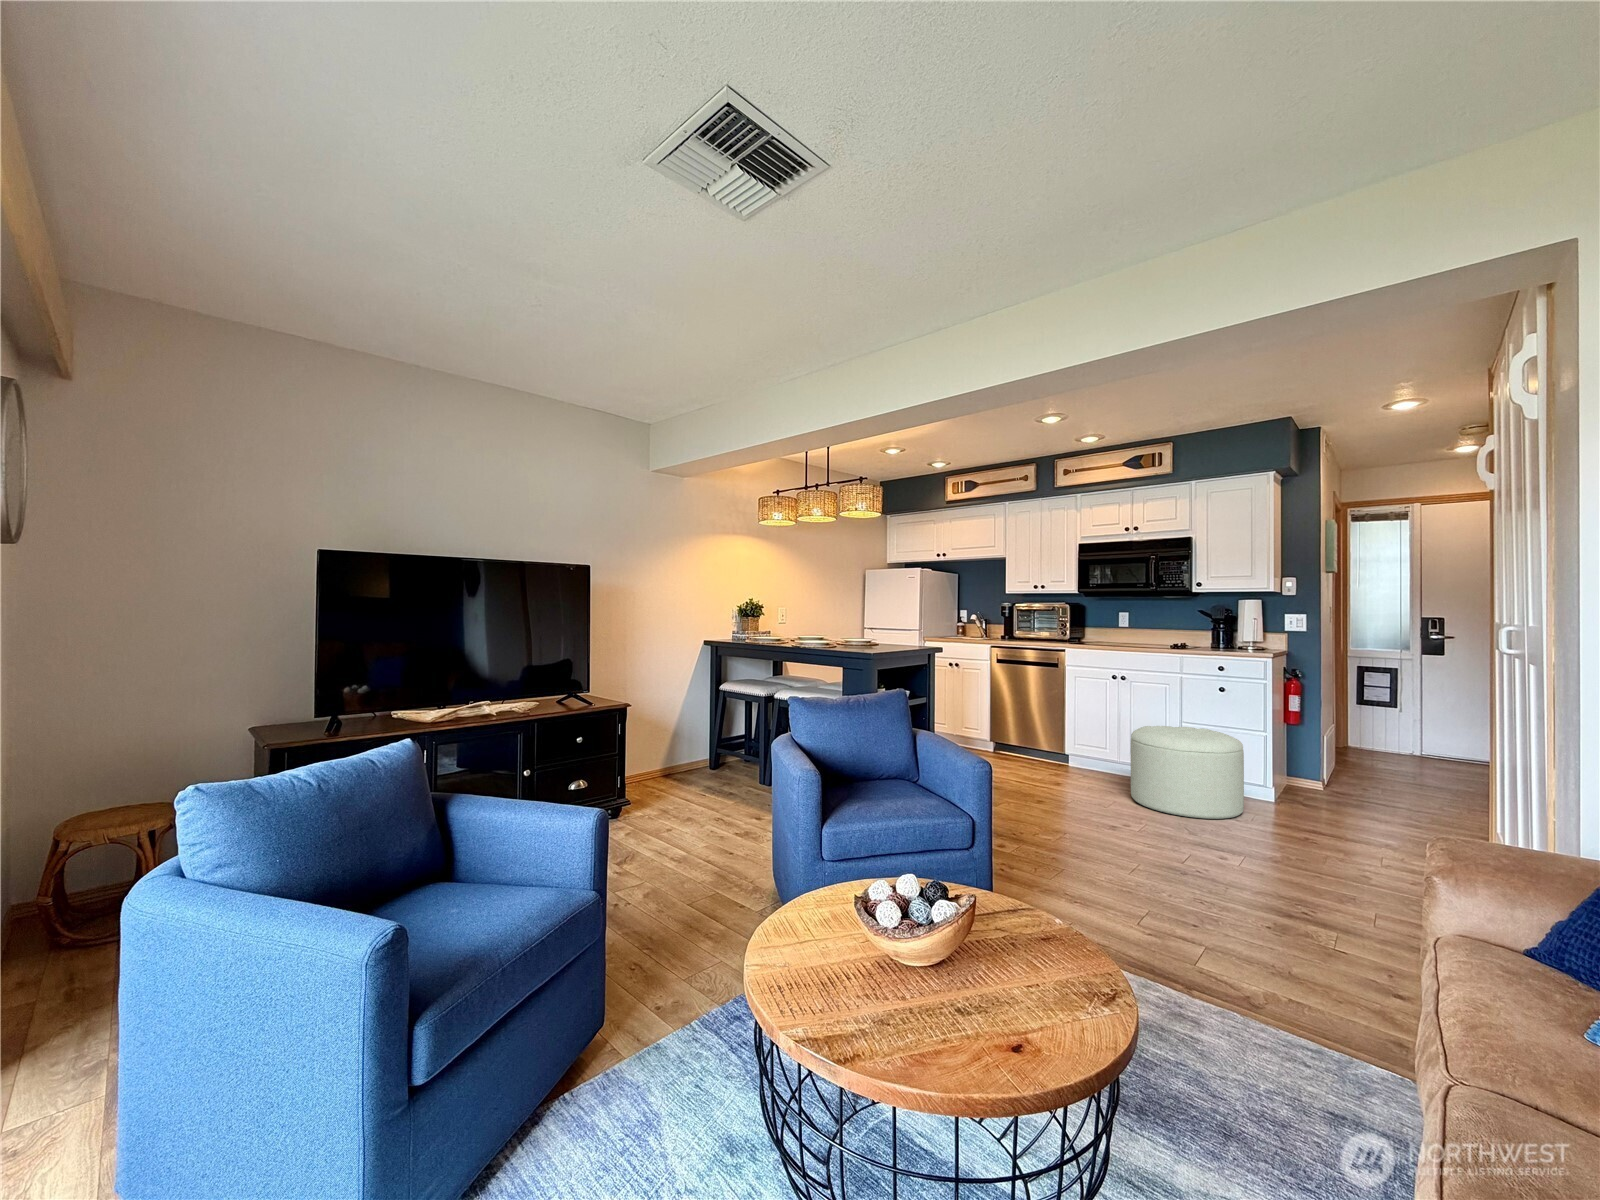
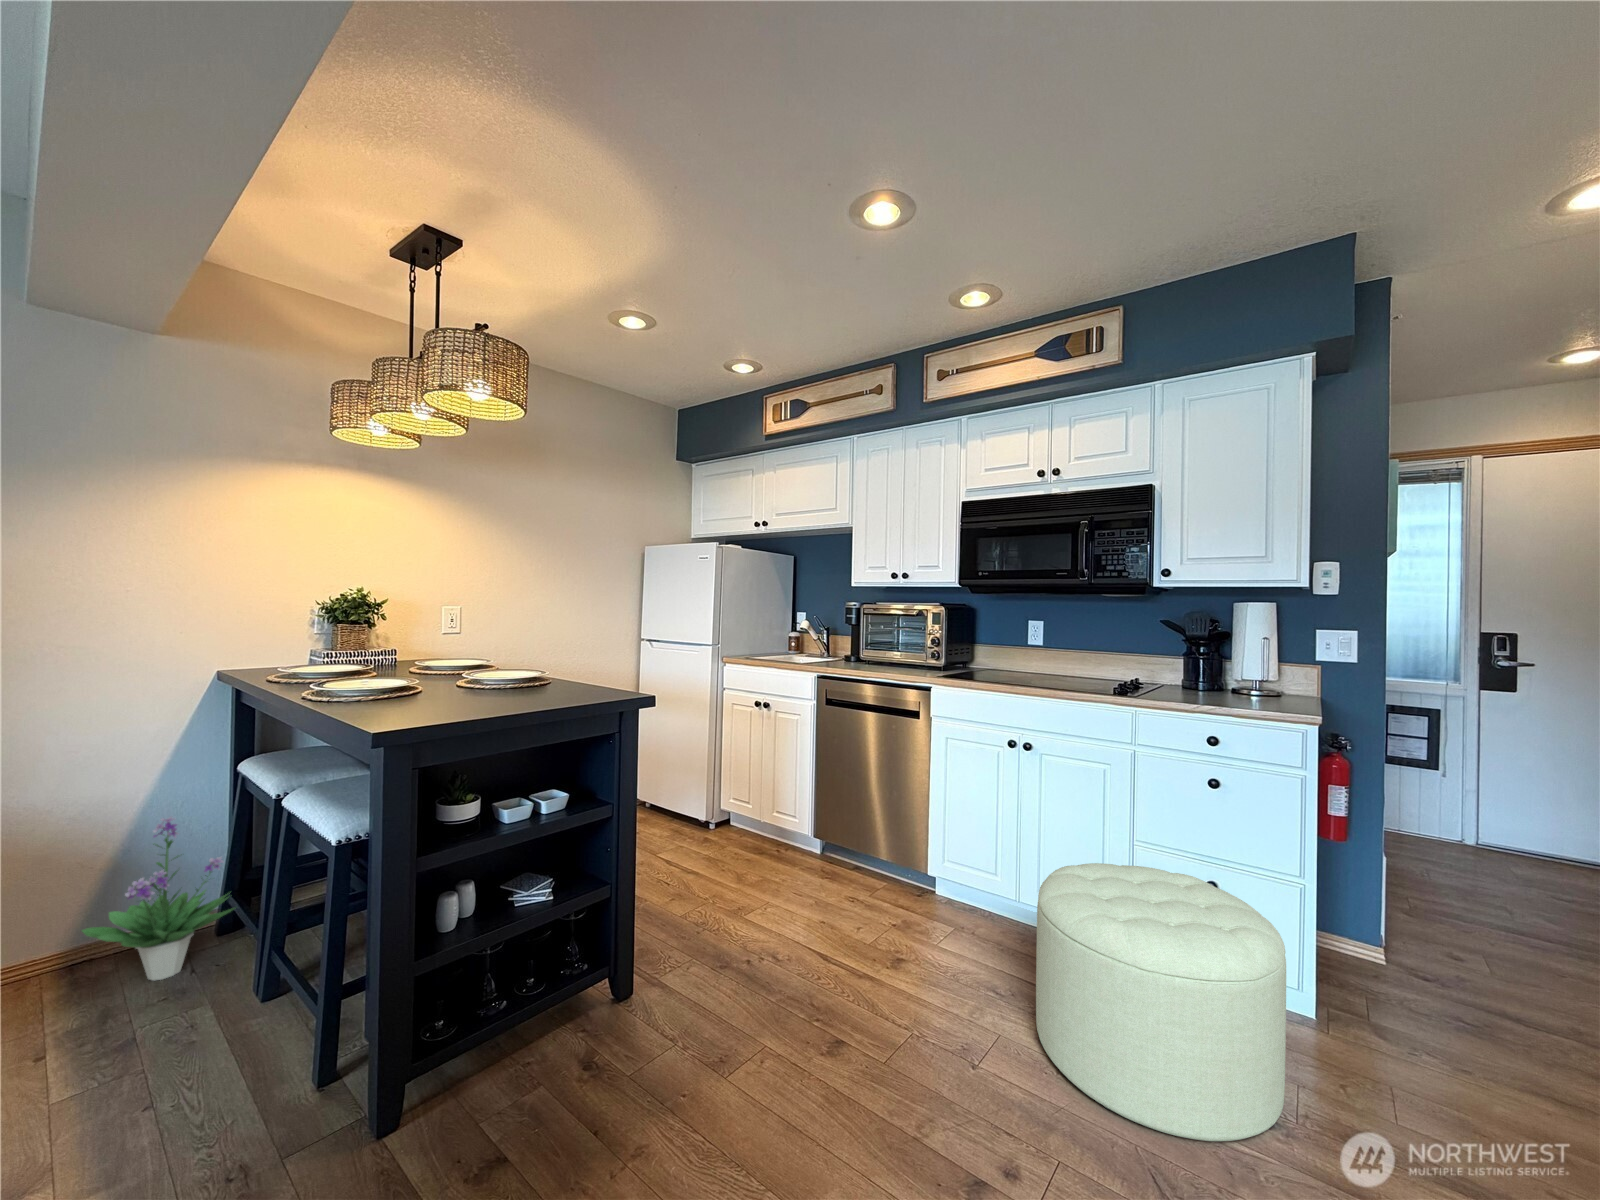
potted plant: none [685,705,738,778] -> present [82,817,234,981]

